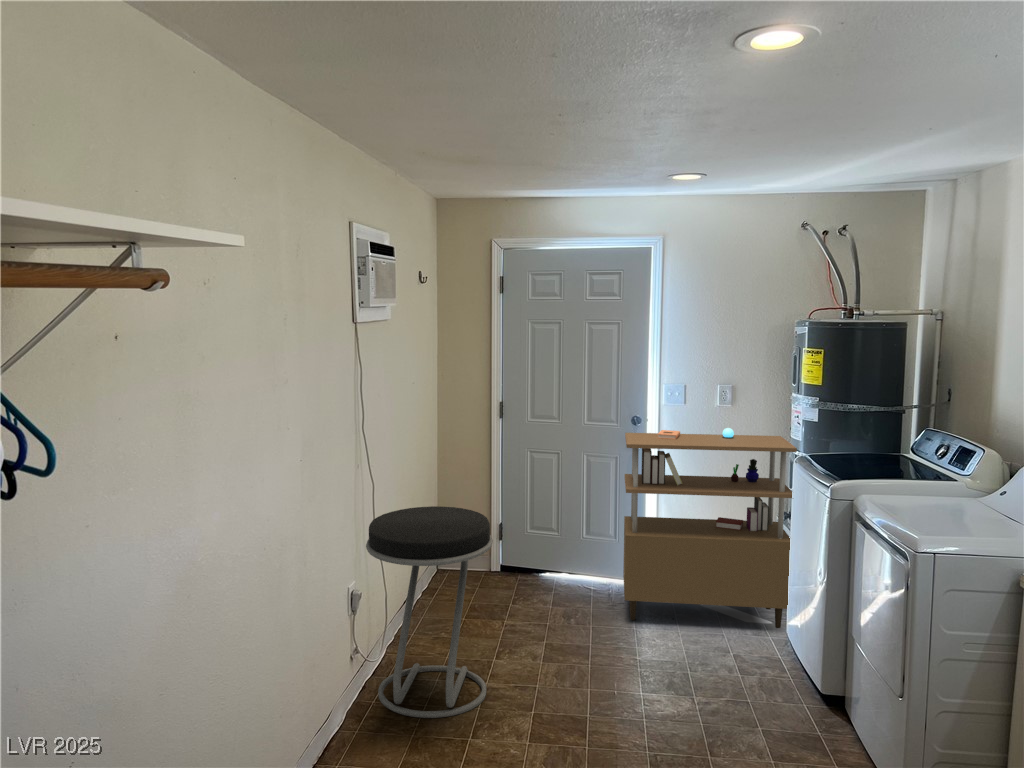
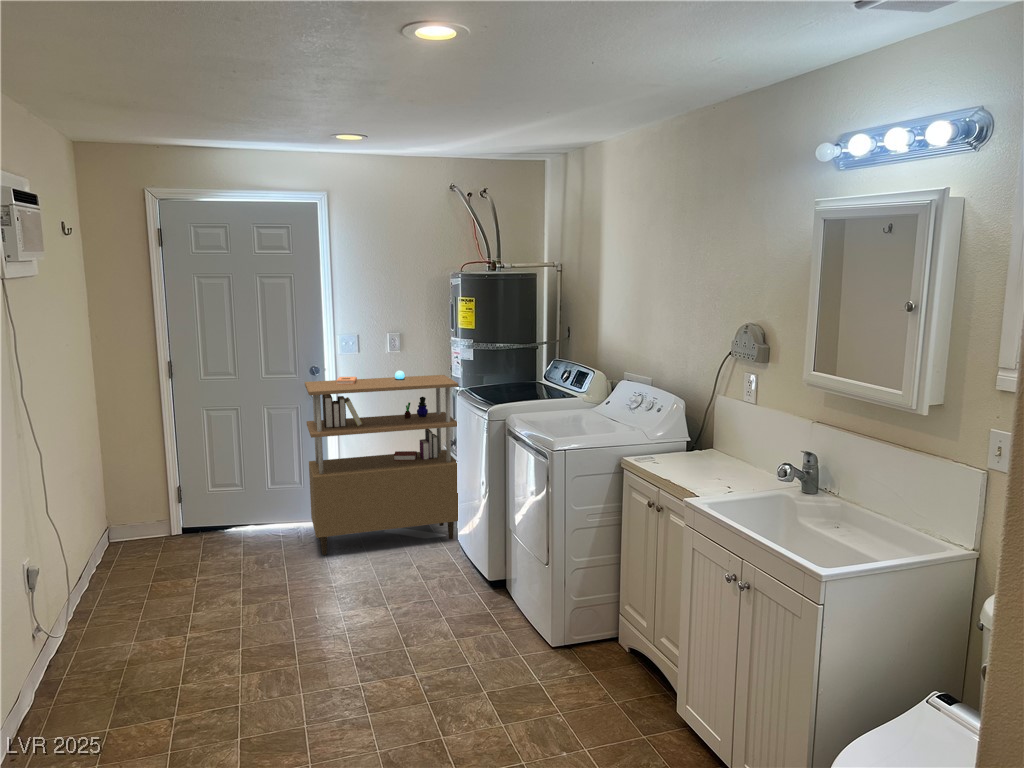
stool: present [366,506,493,718] -> none [40,468,190,682]

